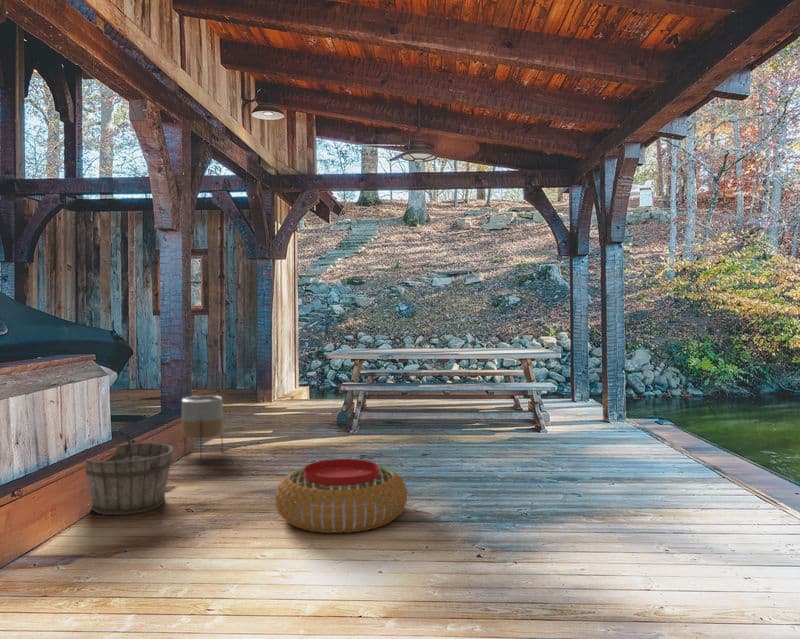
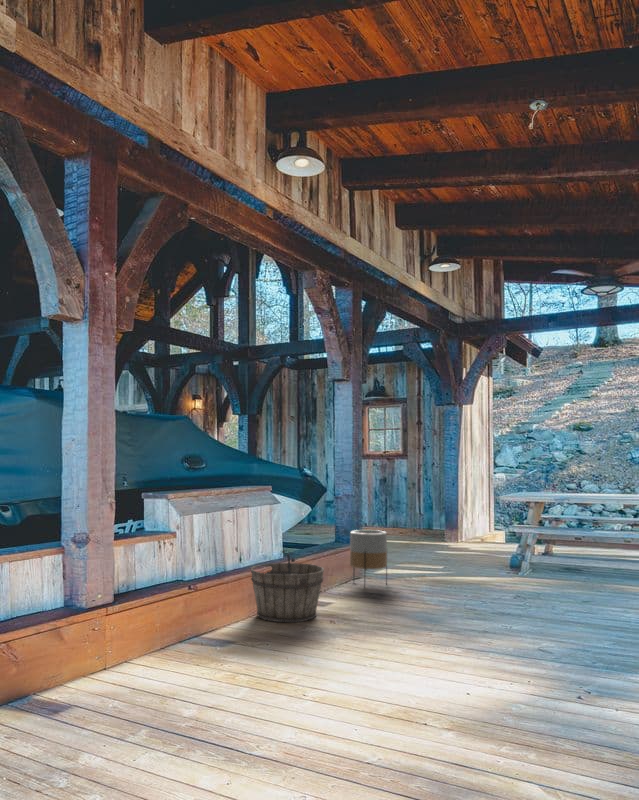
pouf: present [275,459,407,533] -> none [397,594,529,664]

